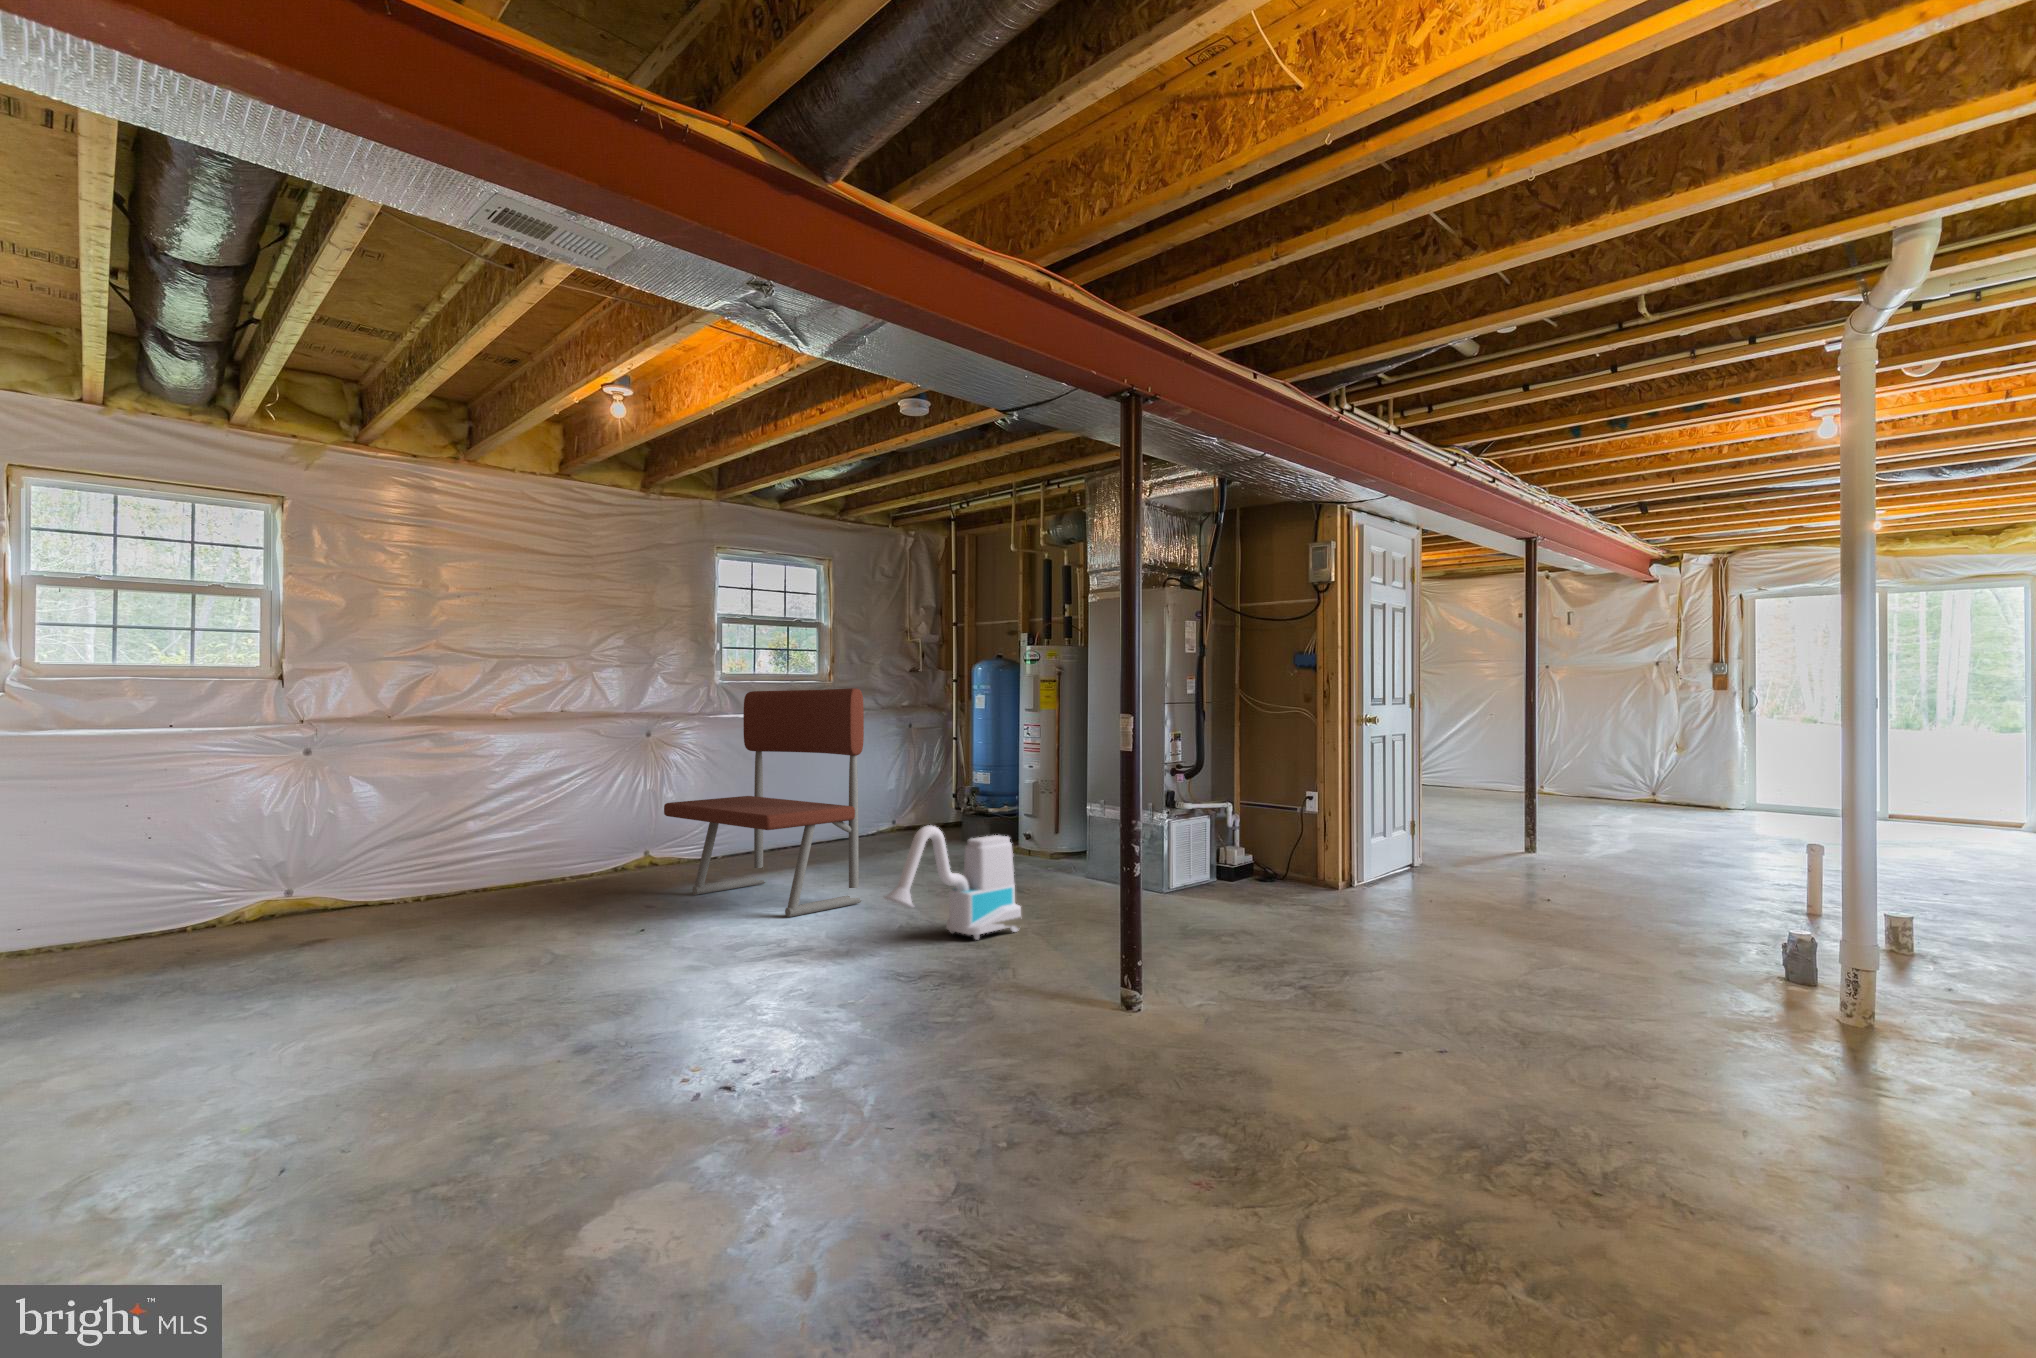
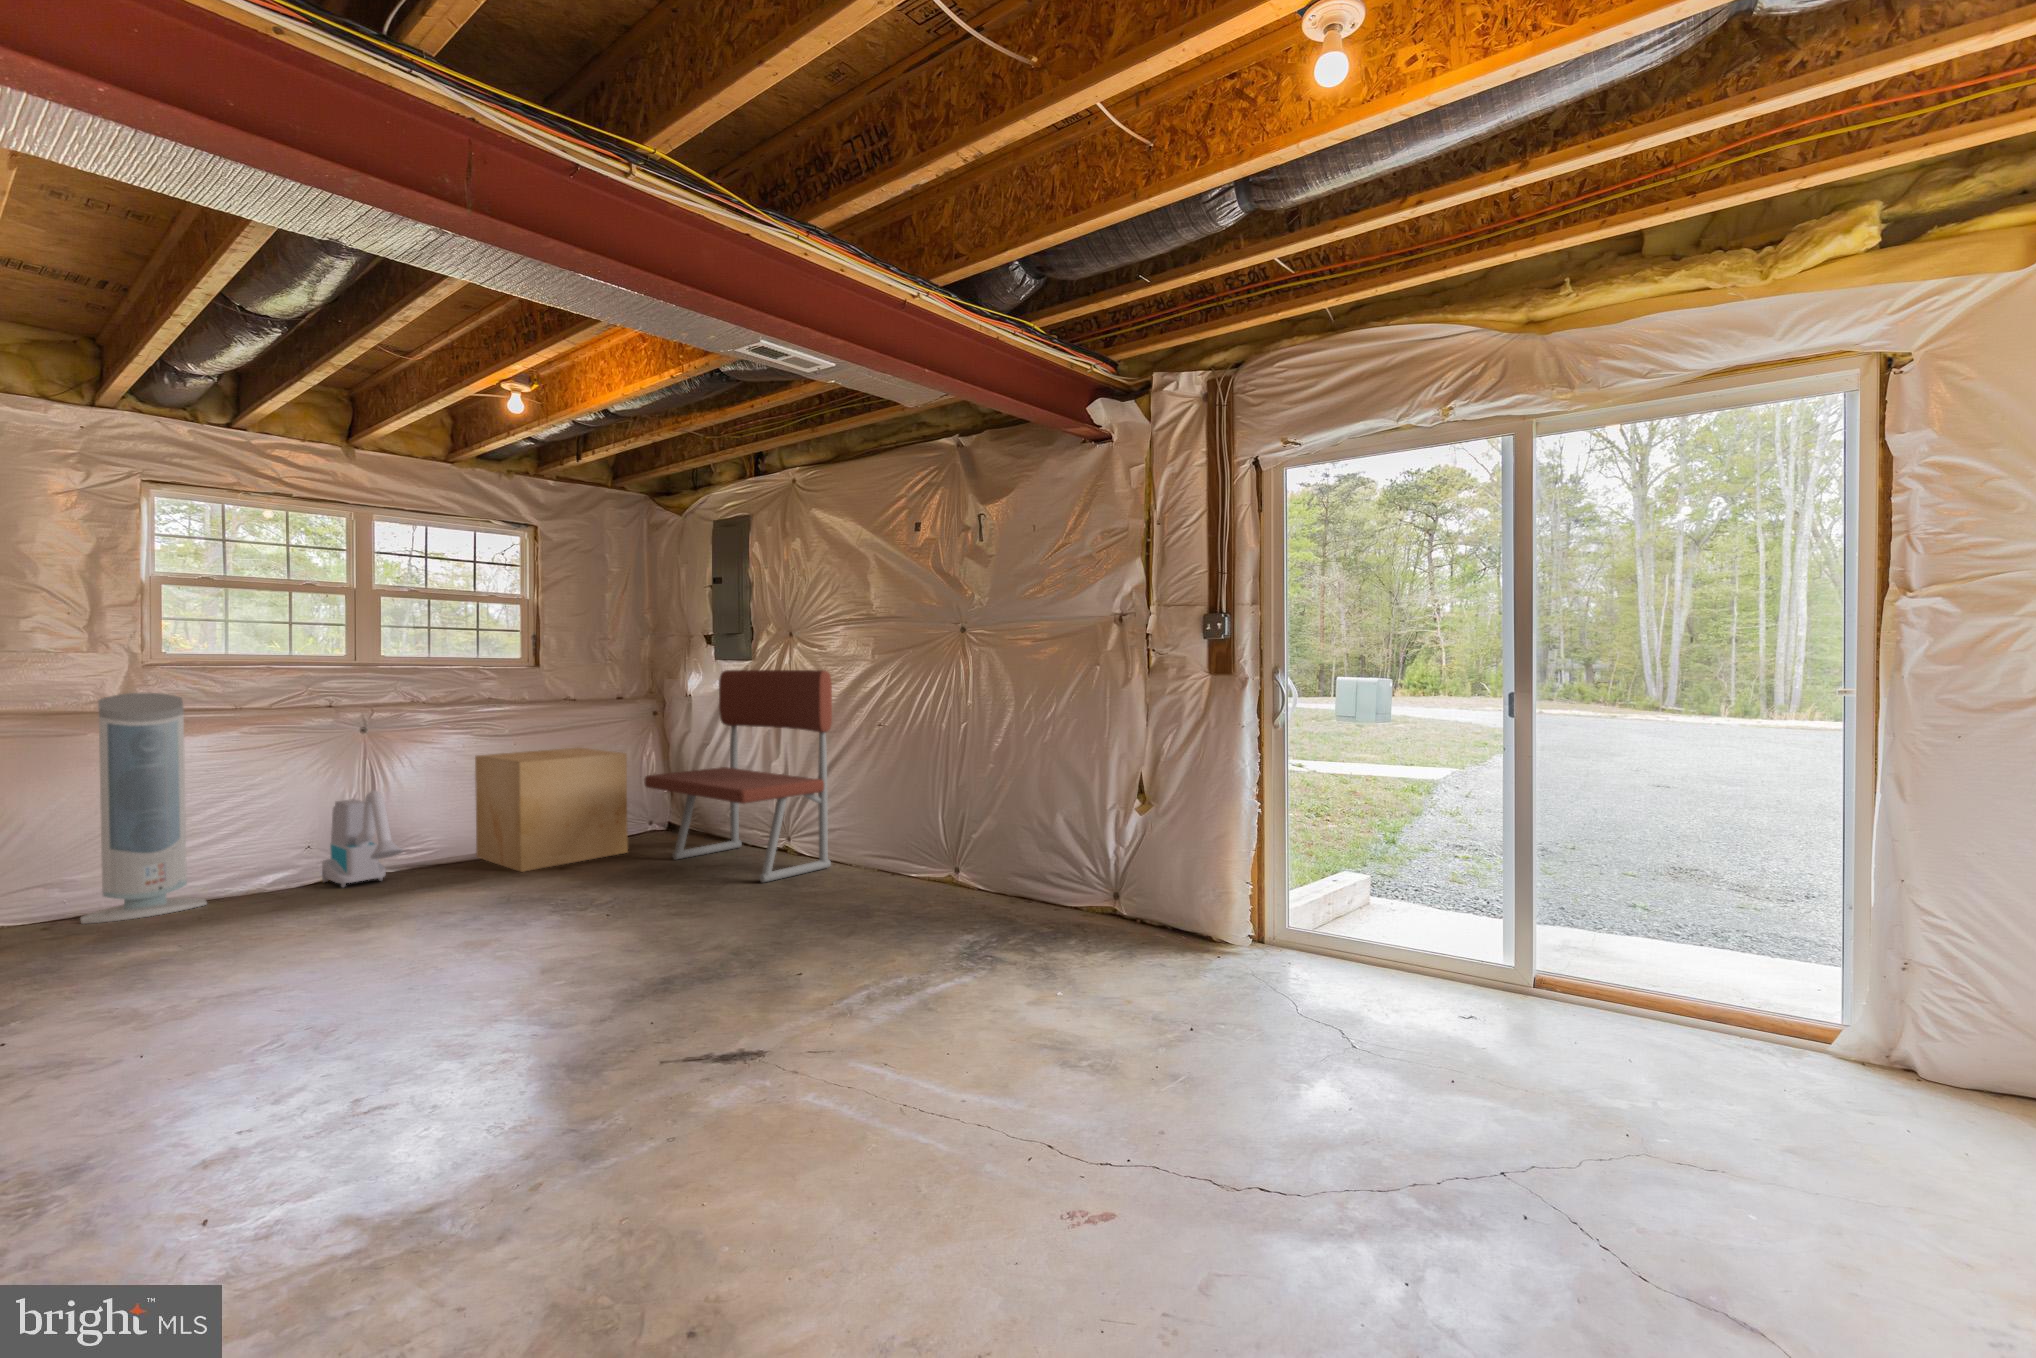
air purifier: none [85,711,212,951] -> present [81,693,207,924]
cardboard box: none [487,776,646,906] -> present [475,747,628,872]
vacuum cleaner: present [884,826,1021,940] -> present [322,790,403,887]

